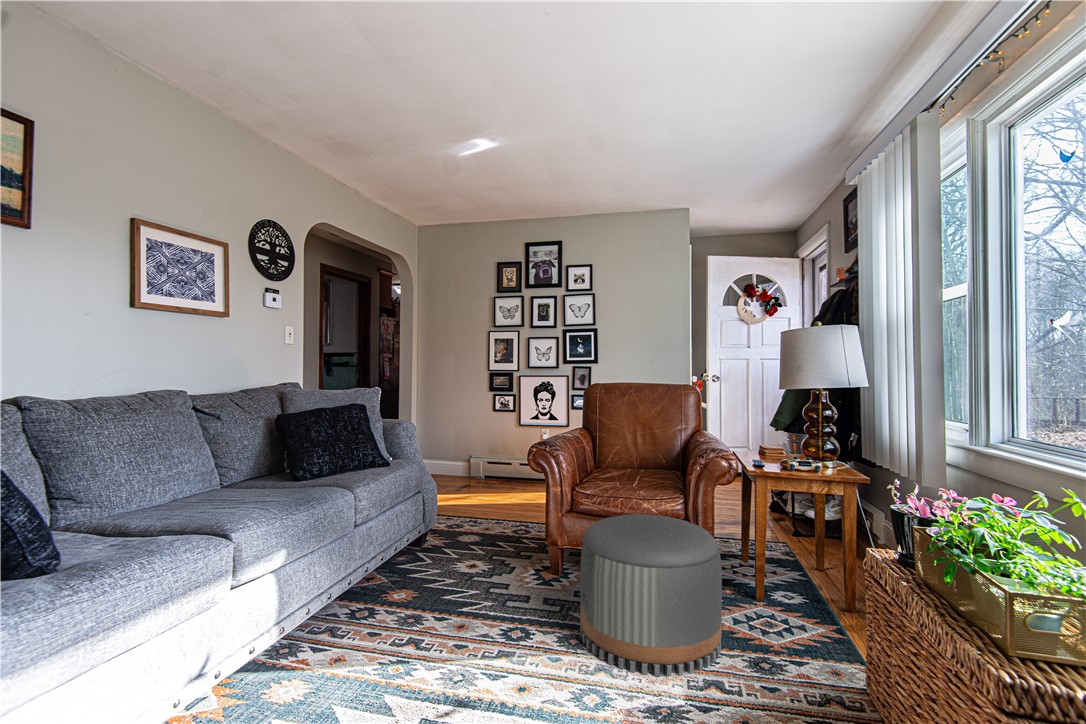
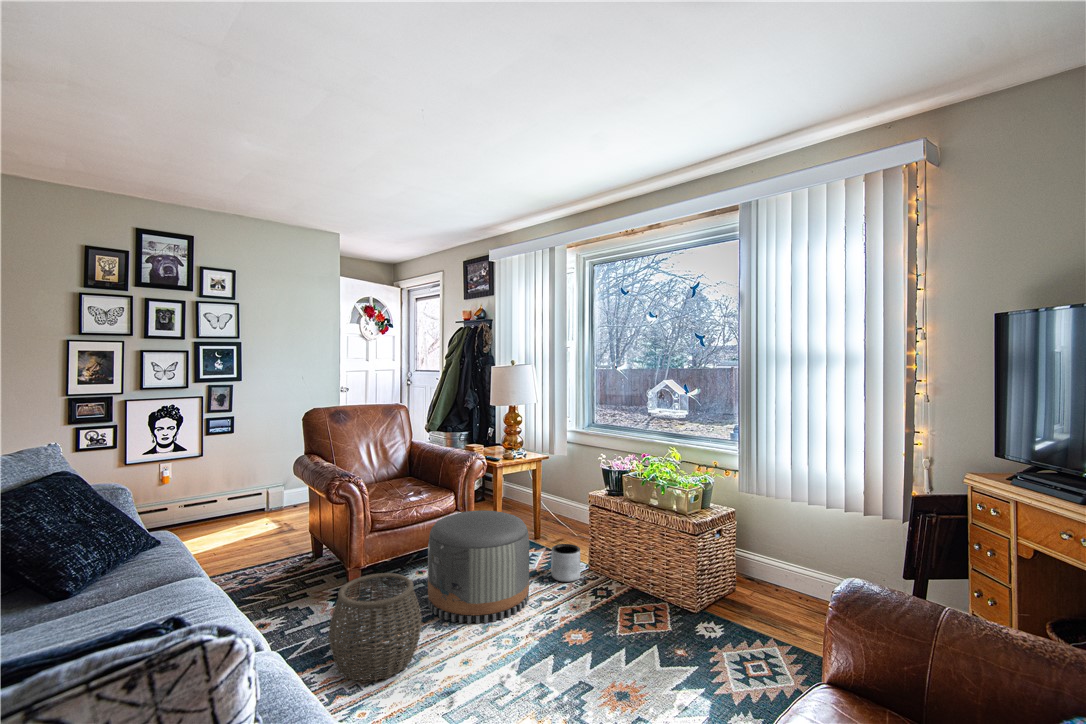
woven basket: none [423,543,521,658] -> present [328,573,422,682]
planter: none [780,612,836,685] -> present [551,544,580,582]

